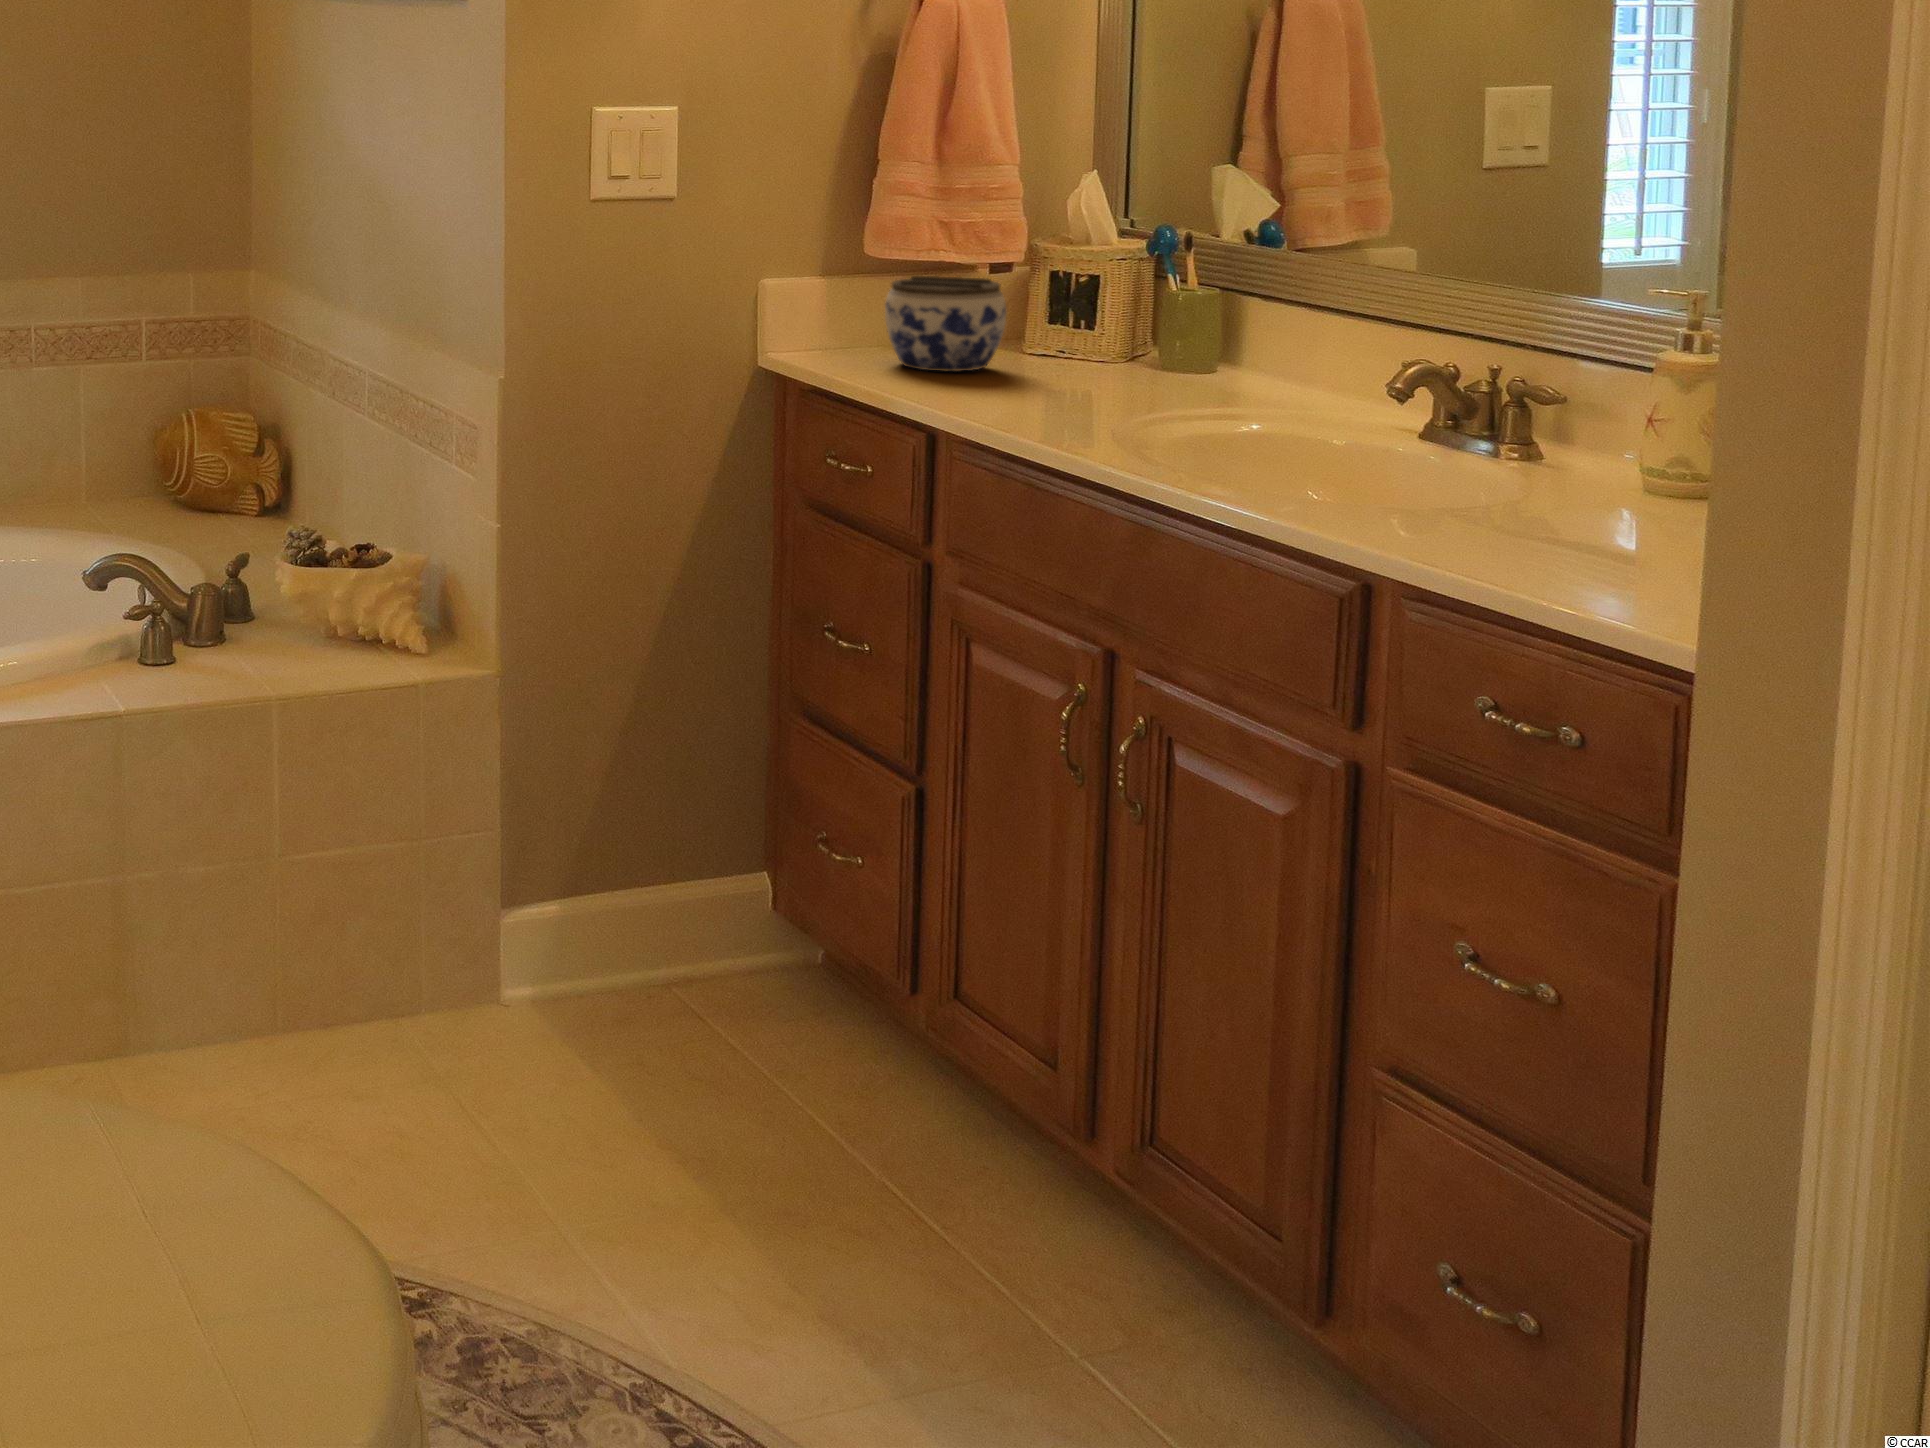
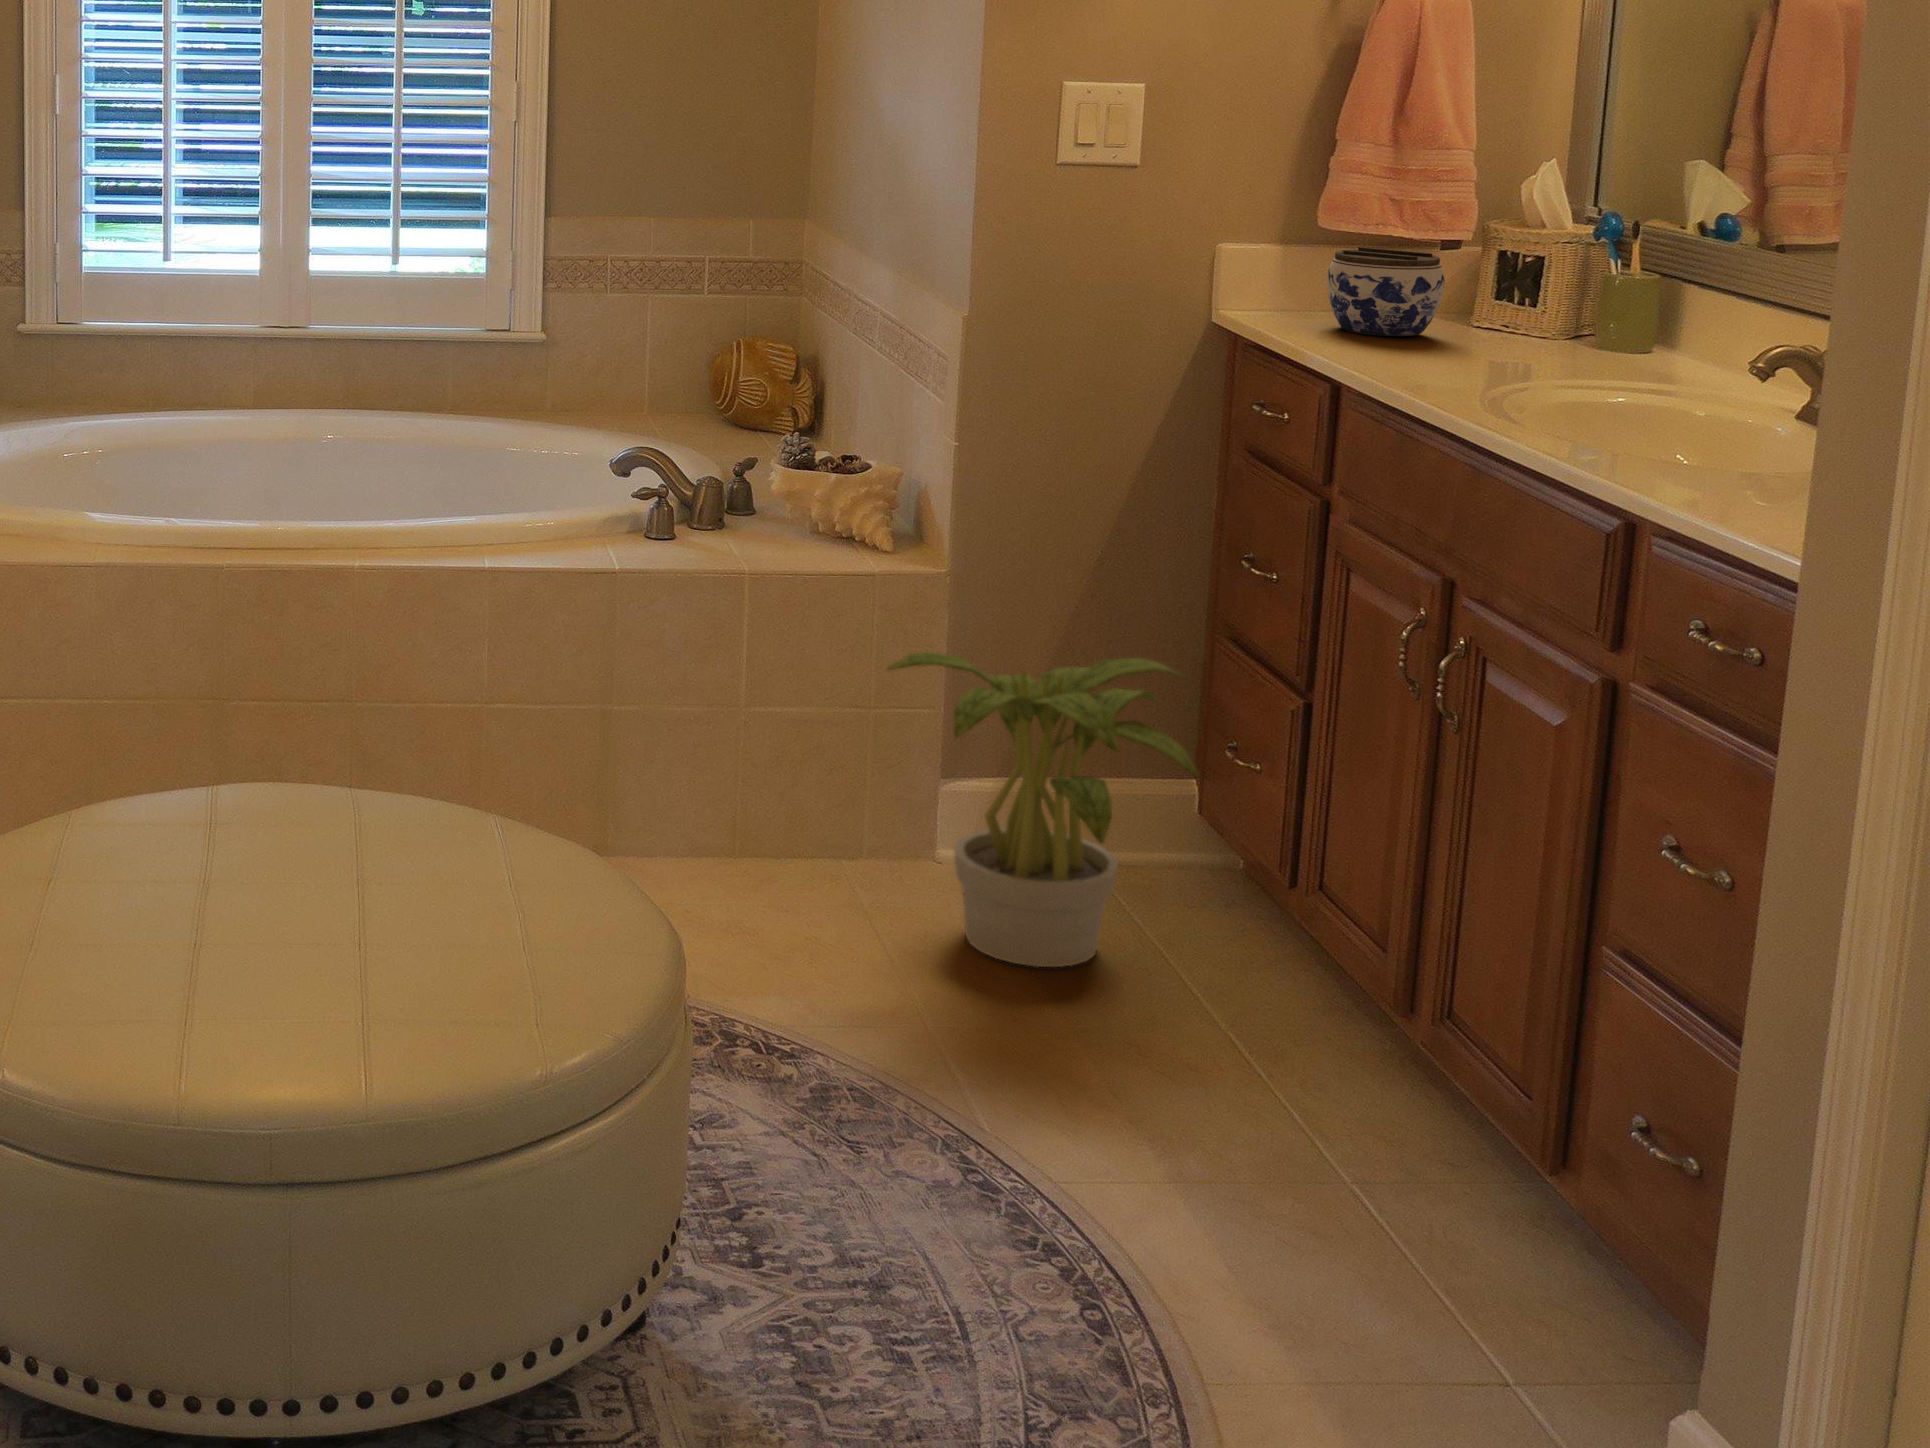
potted plant: none [459,753,817,1125] -> present [888,652,1199,967]

